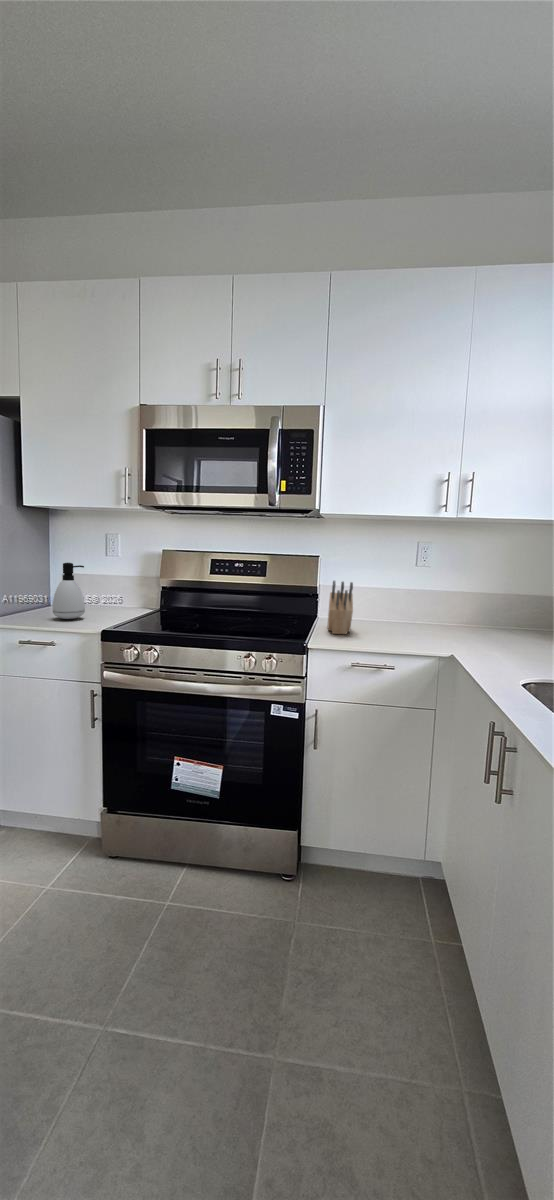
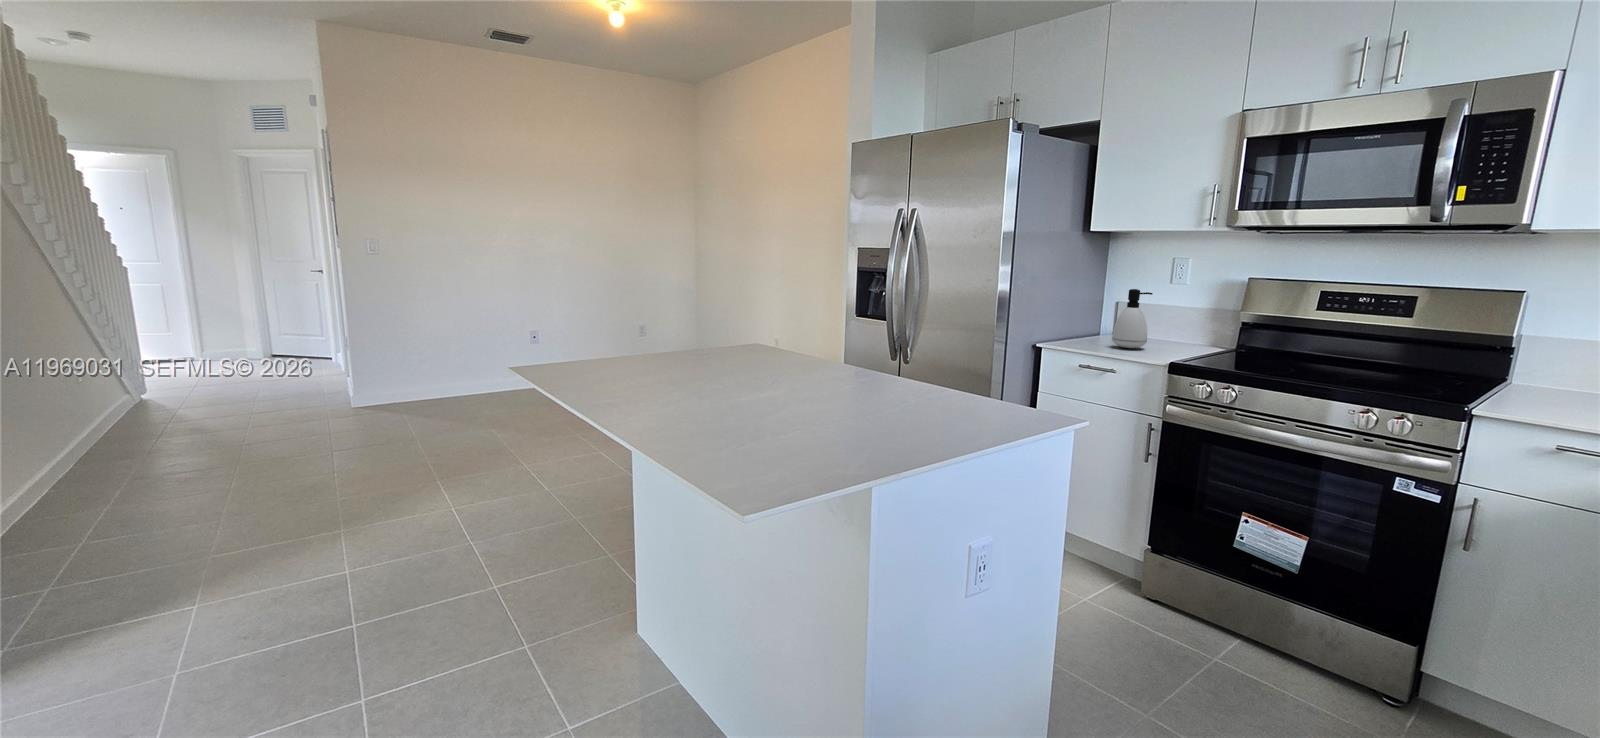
knife block: present [328,581,353,634] -> none [1518,326,1578,405]

